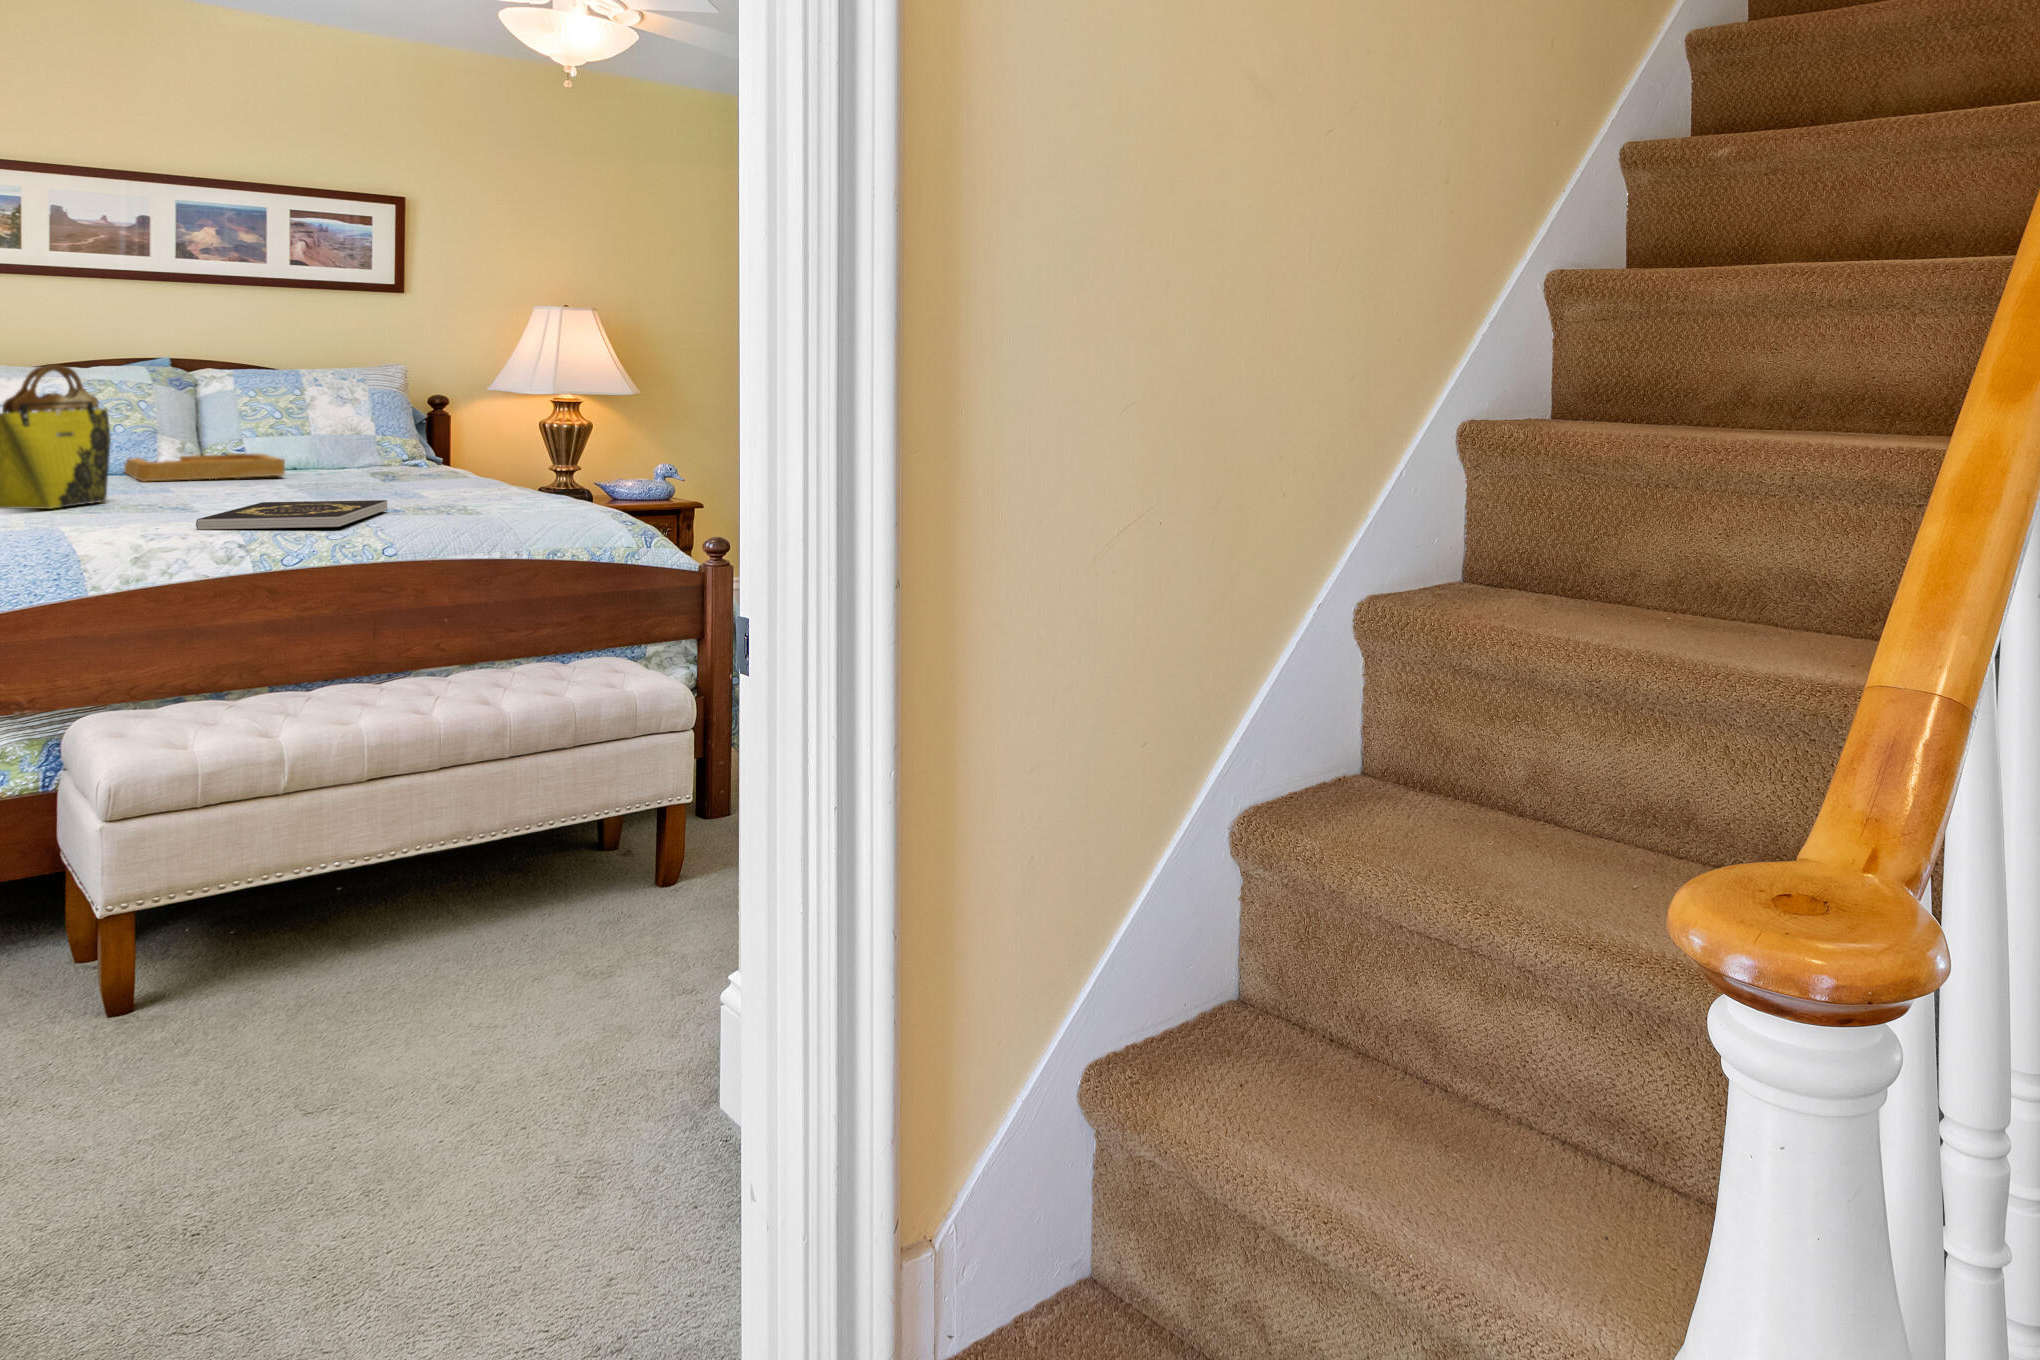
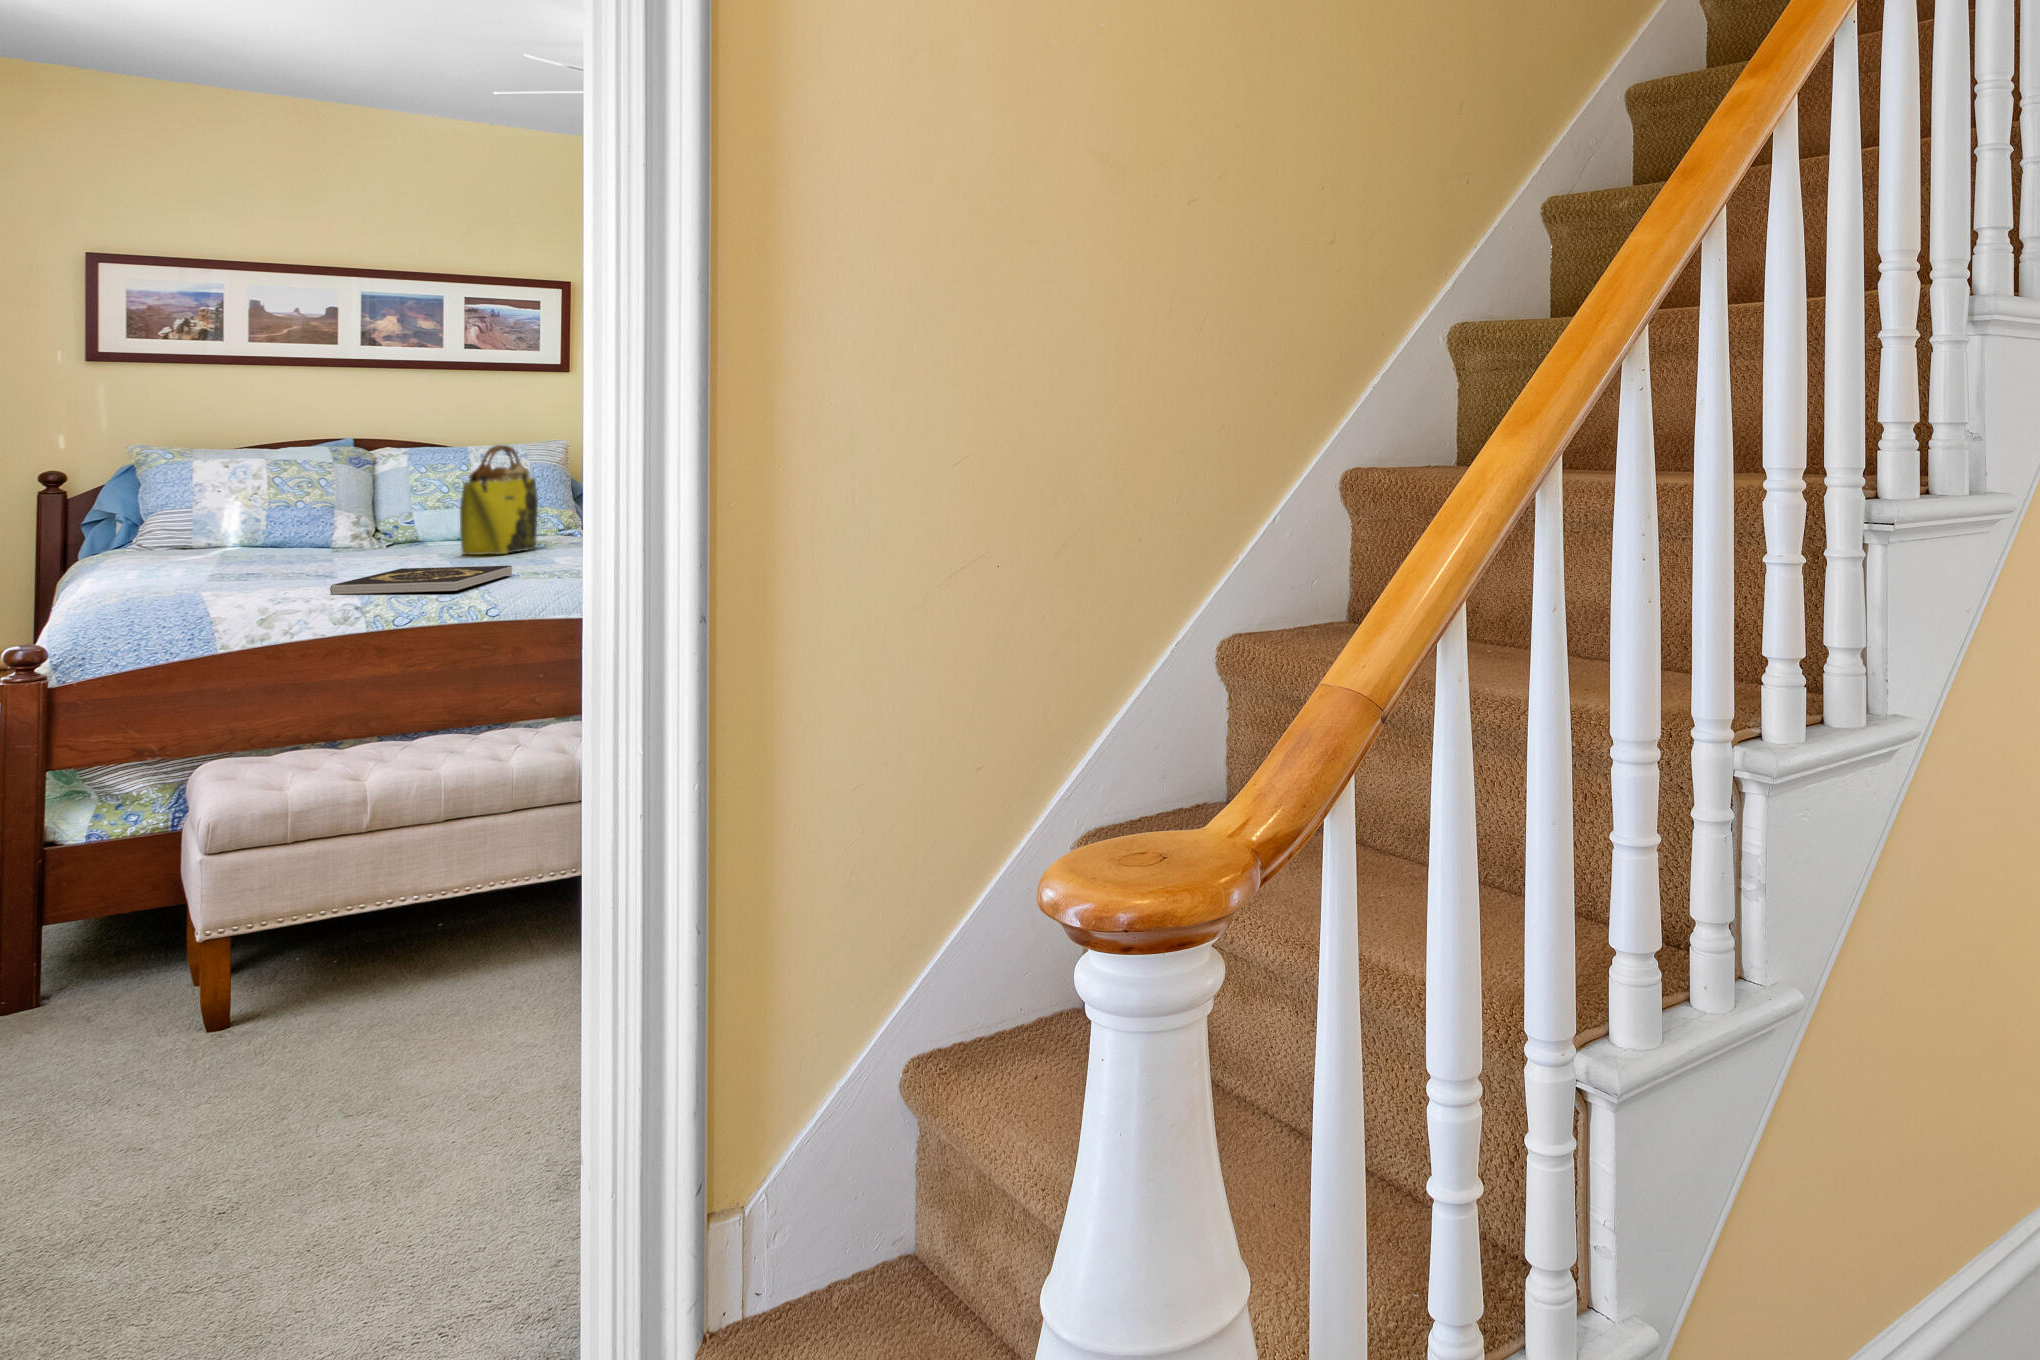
tote bag: present [0,364,111,509] -> present [460,445,538,555]
tray: present [124,454,285,482] -> none [305,523,443,550]

